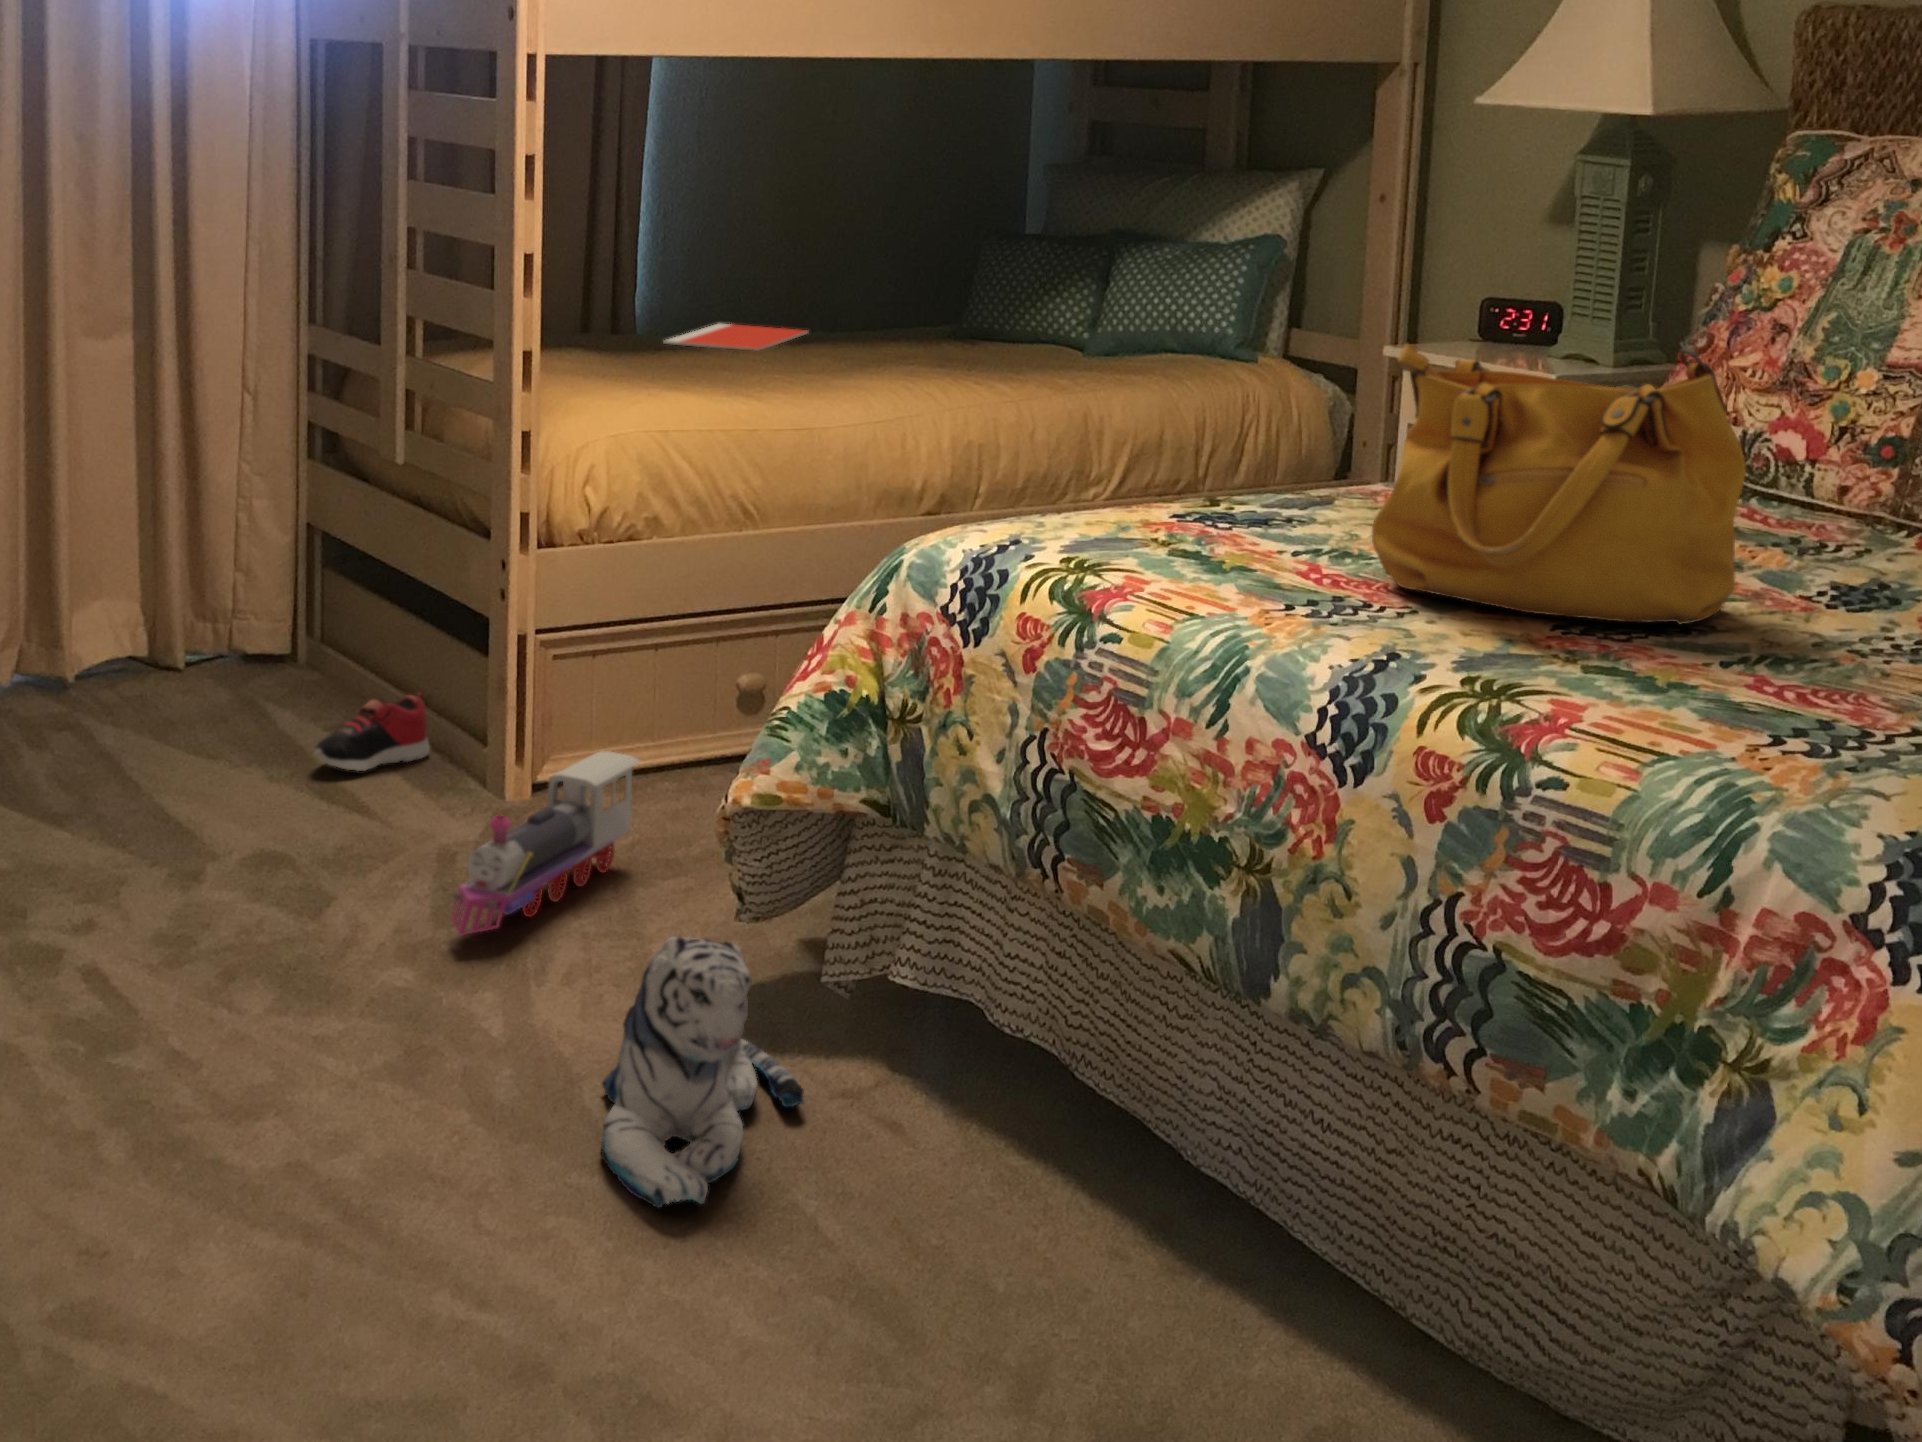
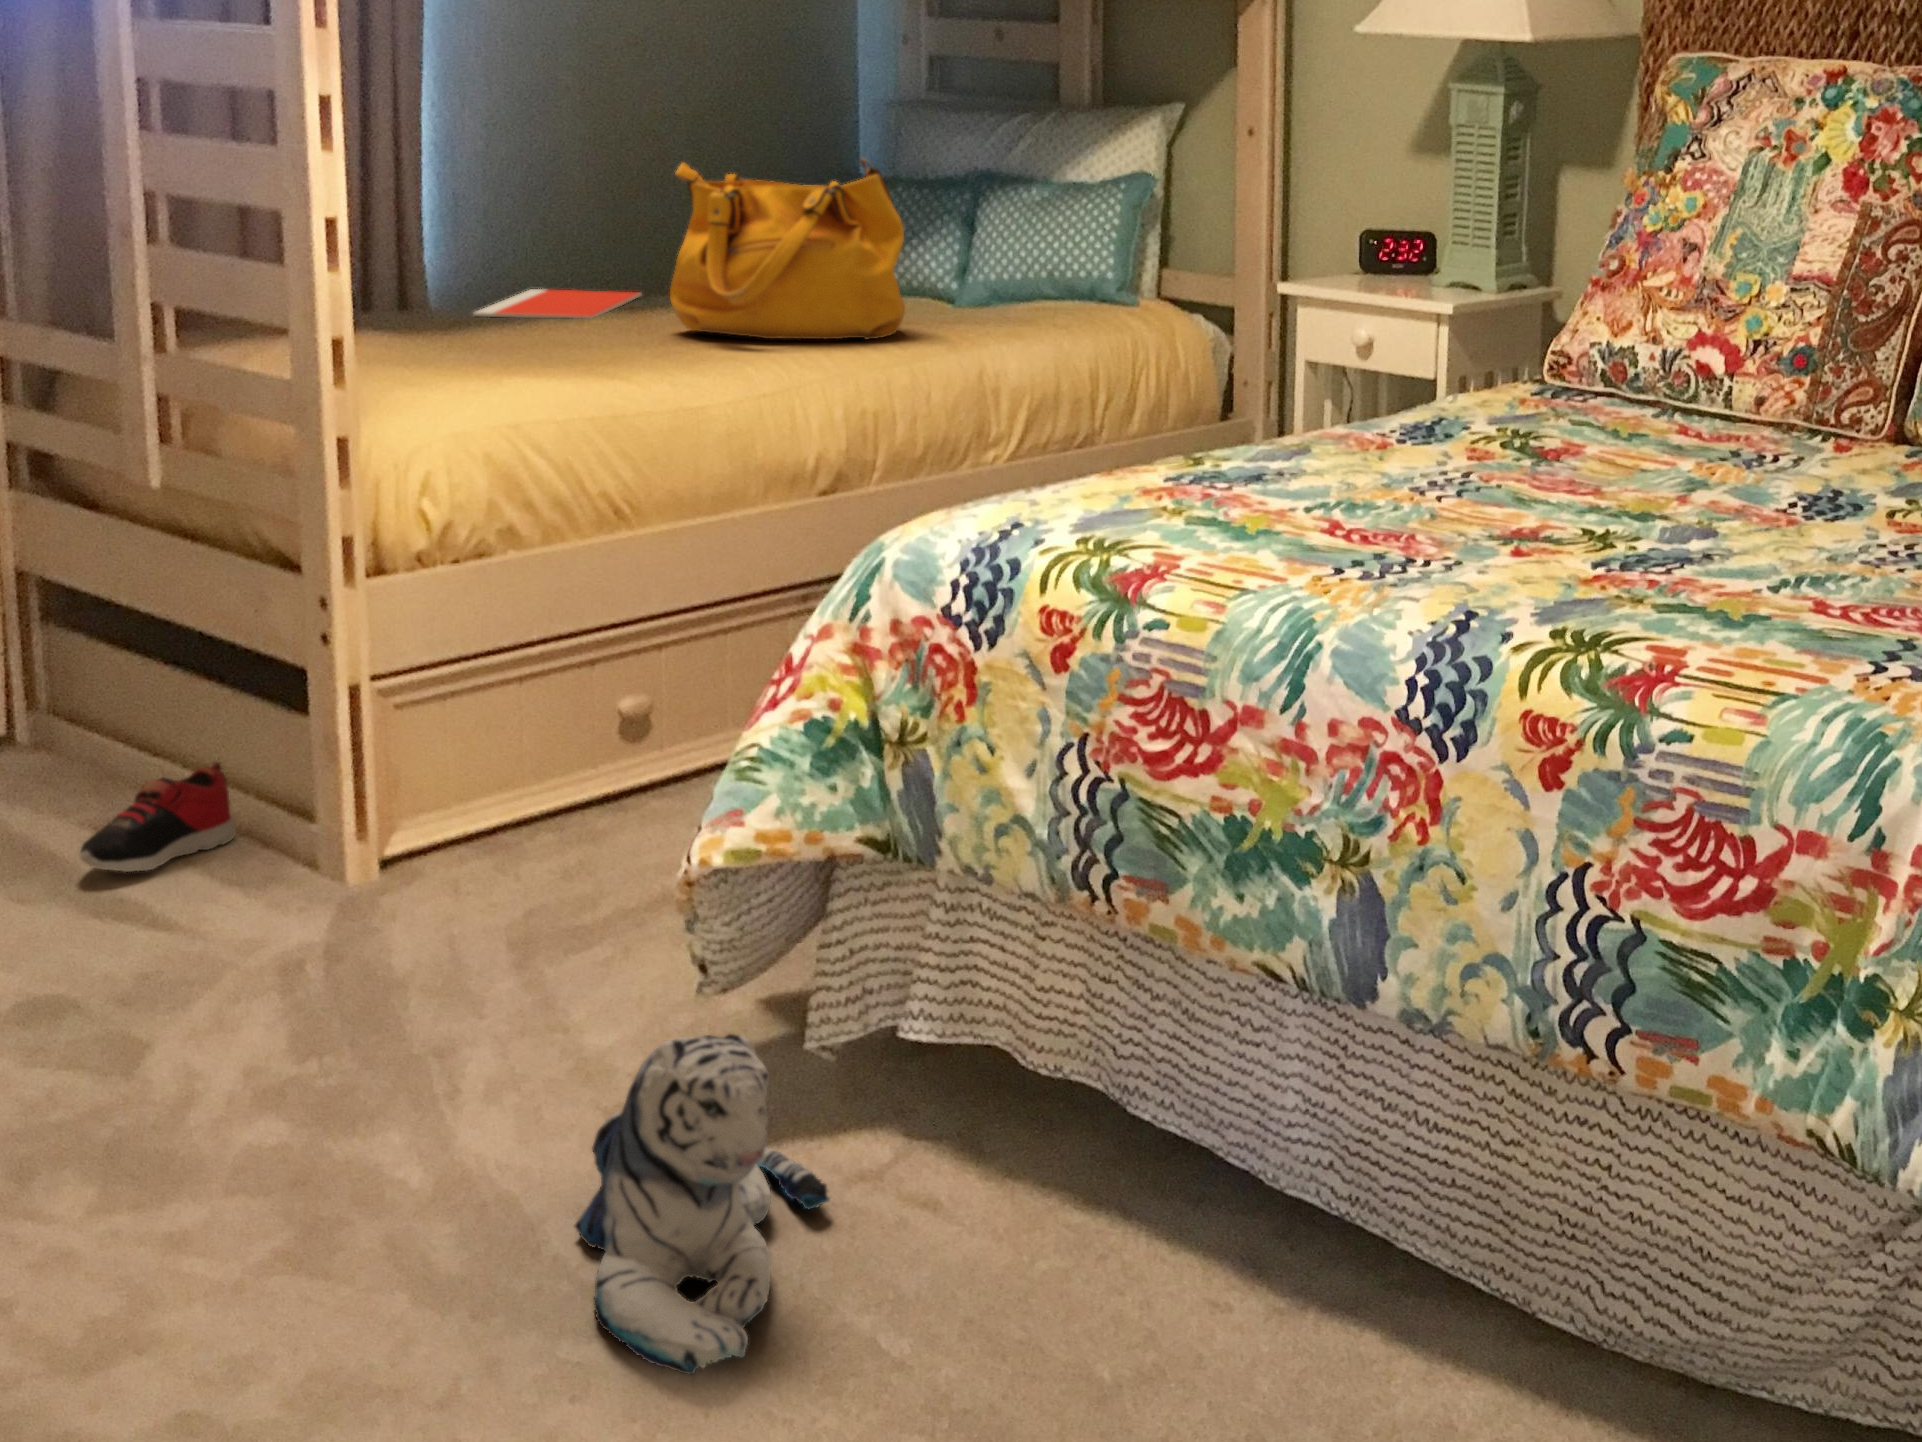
handbag: present [1372,344,1746,624] -> present [670,158,905,339]
toy train: present [452,751,639,935] -> none [324,809,537,1068]

